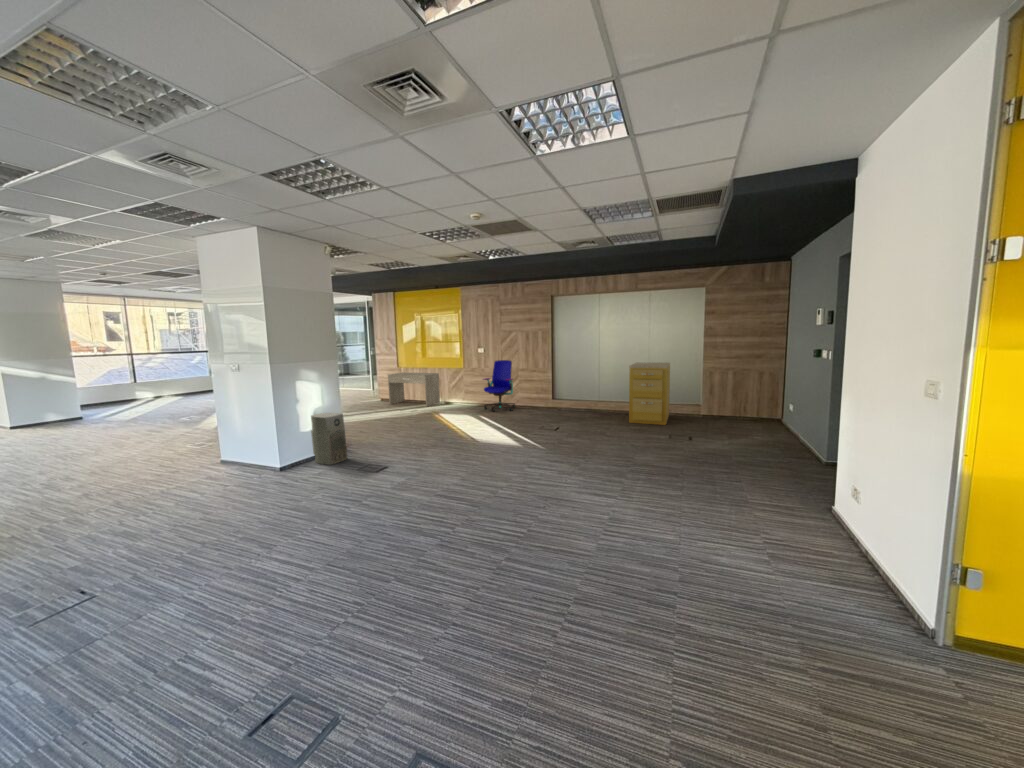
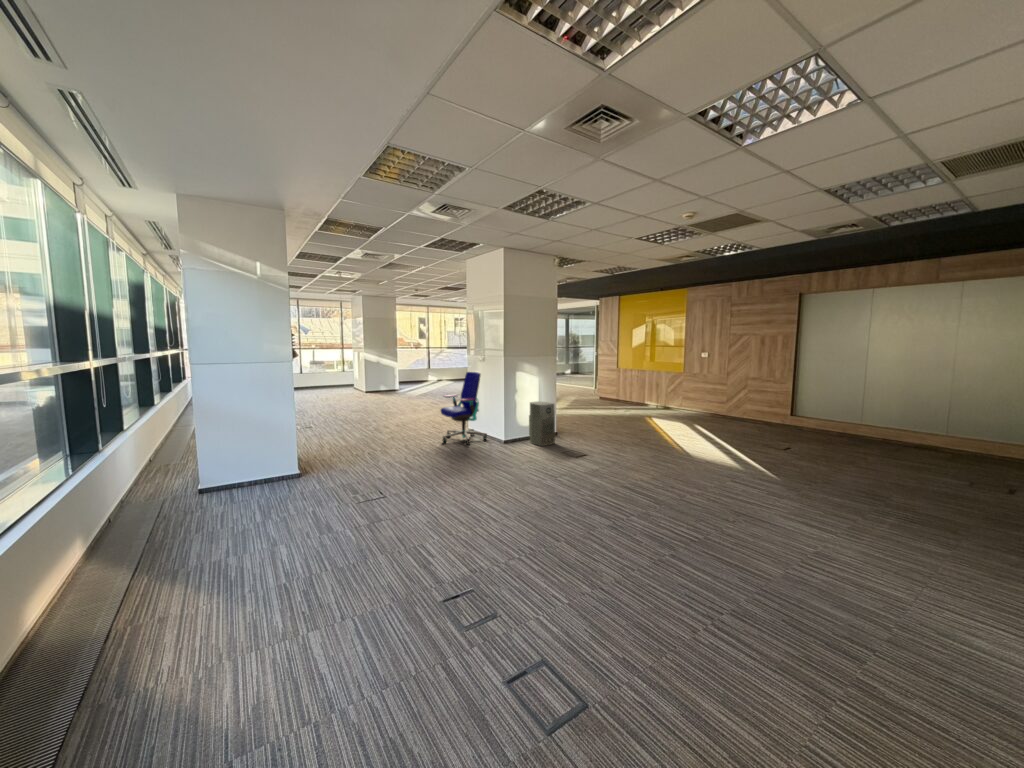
office chair: present [483,360,515,411] -> present [441,371,487,444]
filing cabinet: present [629,362,670,425] -> none [907,378,1002,470]
desk: present [388,373,440,407] -> none [605,374,656,409]

